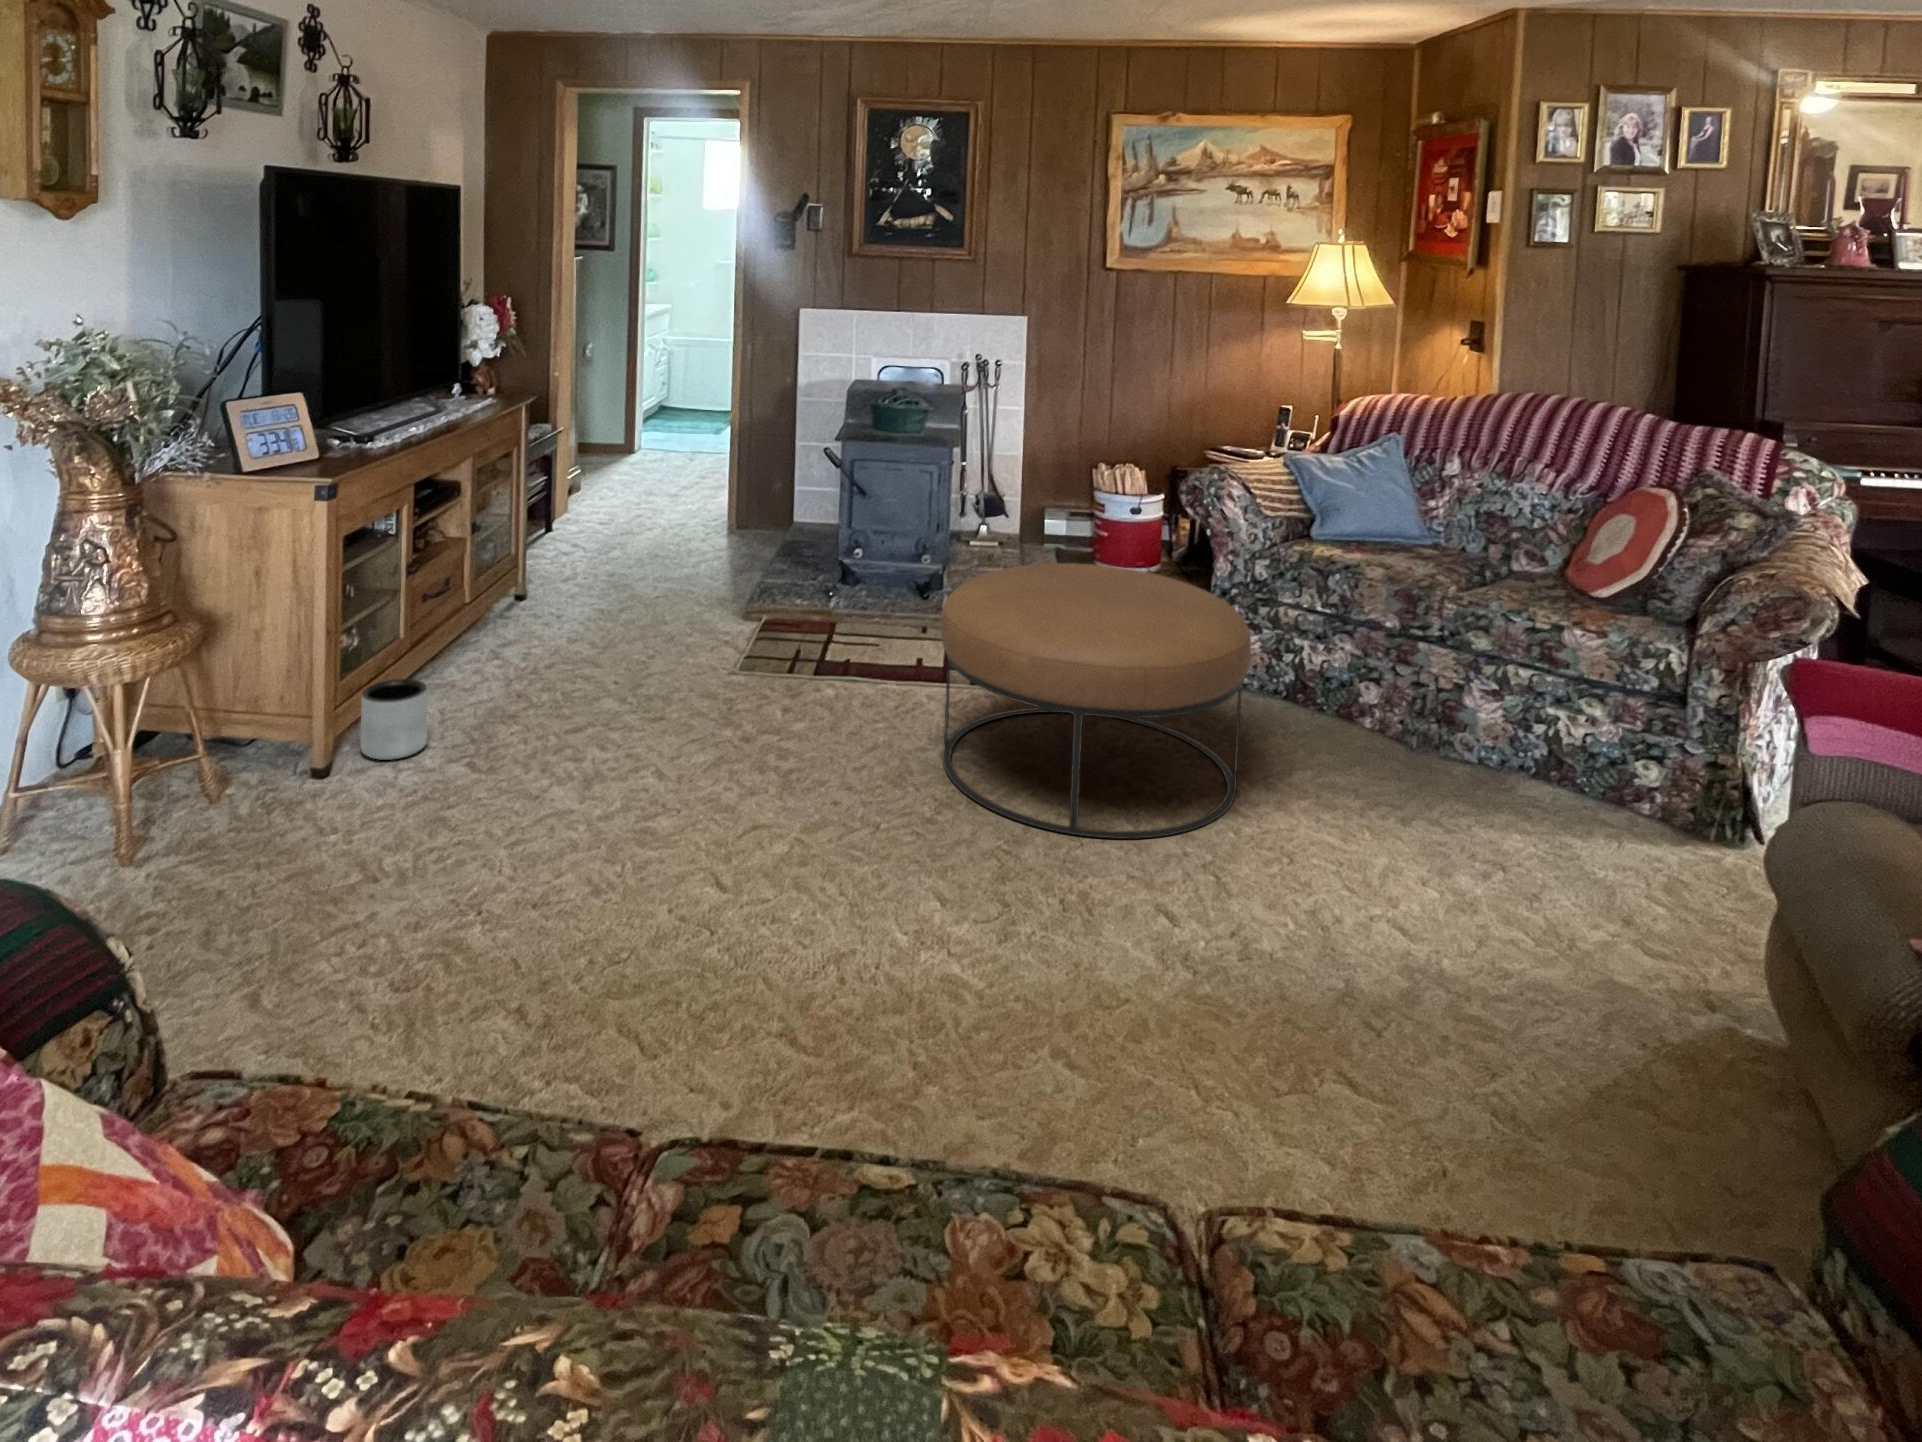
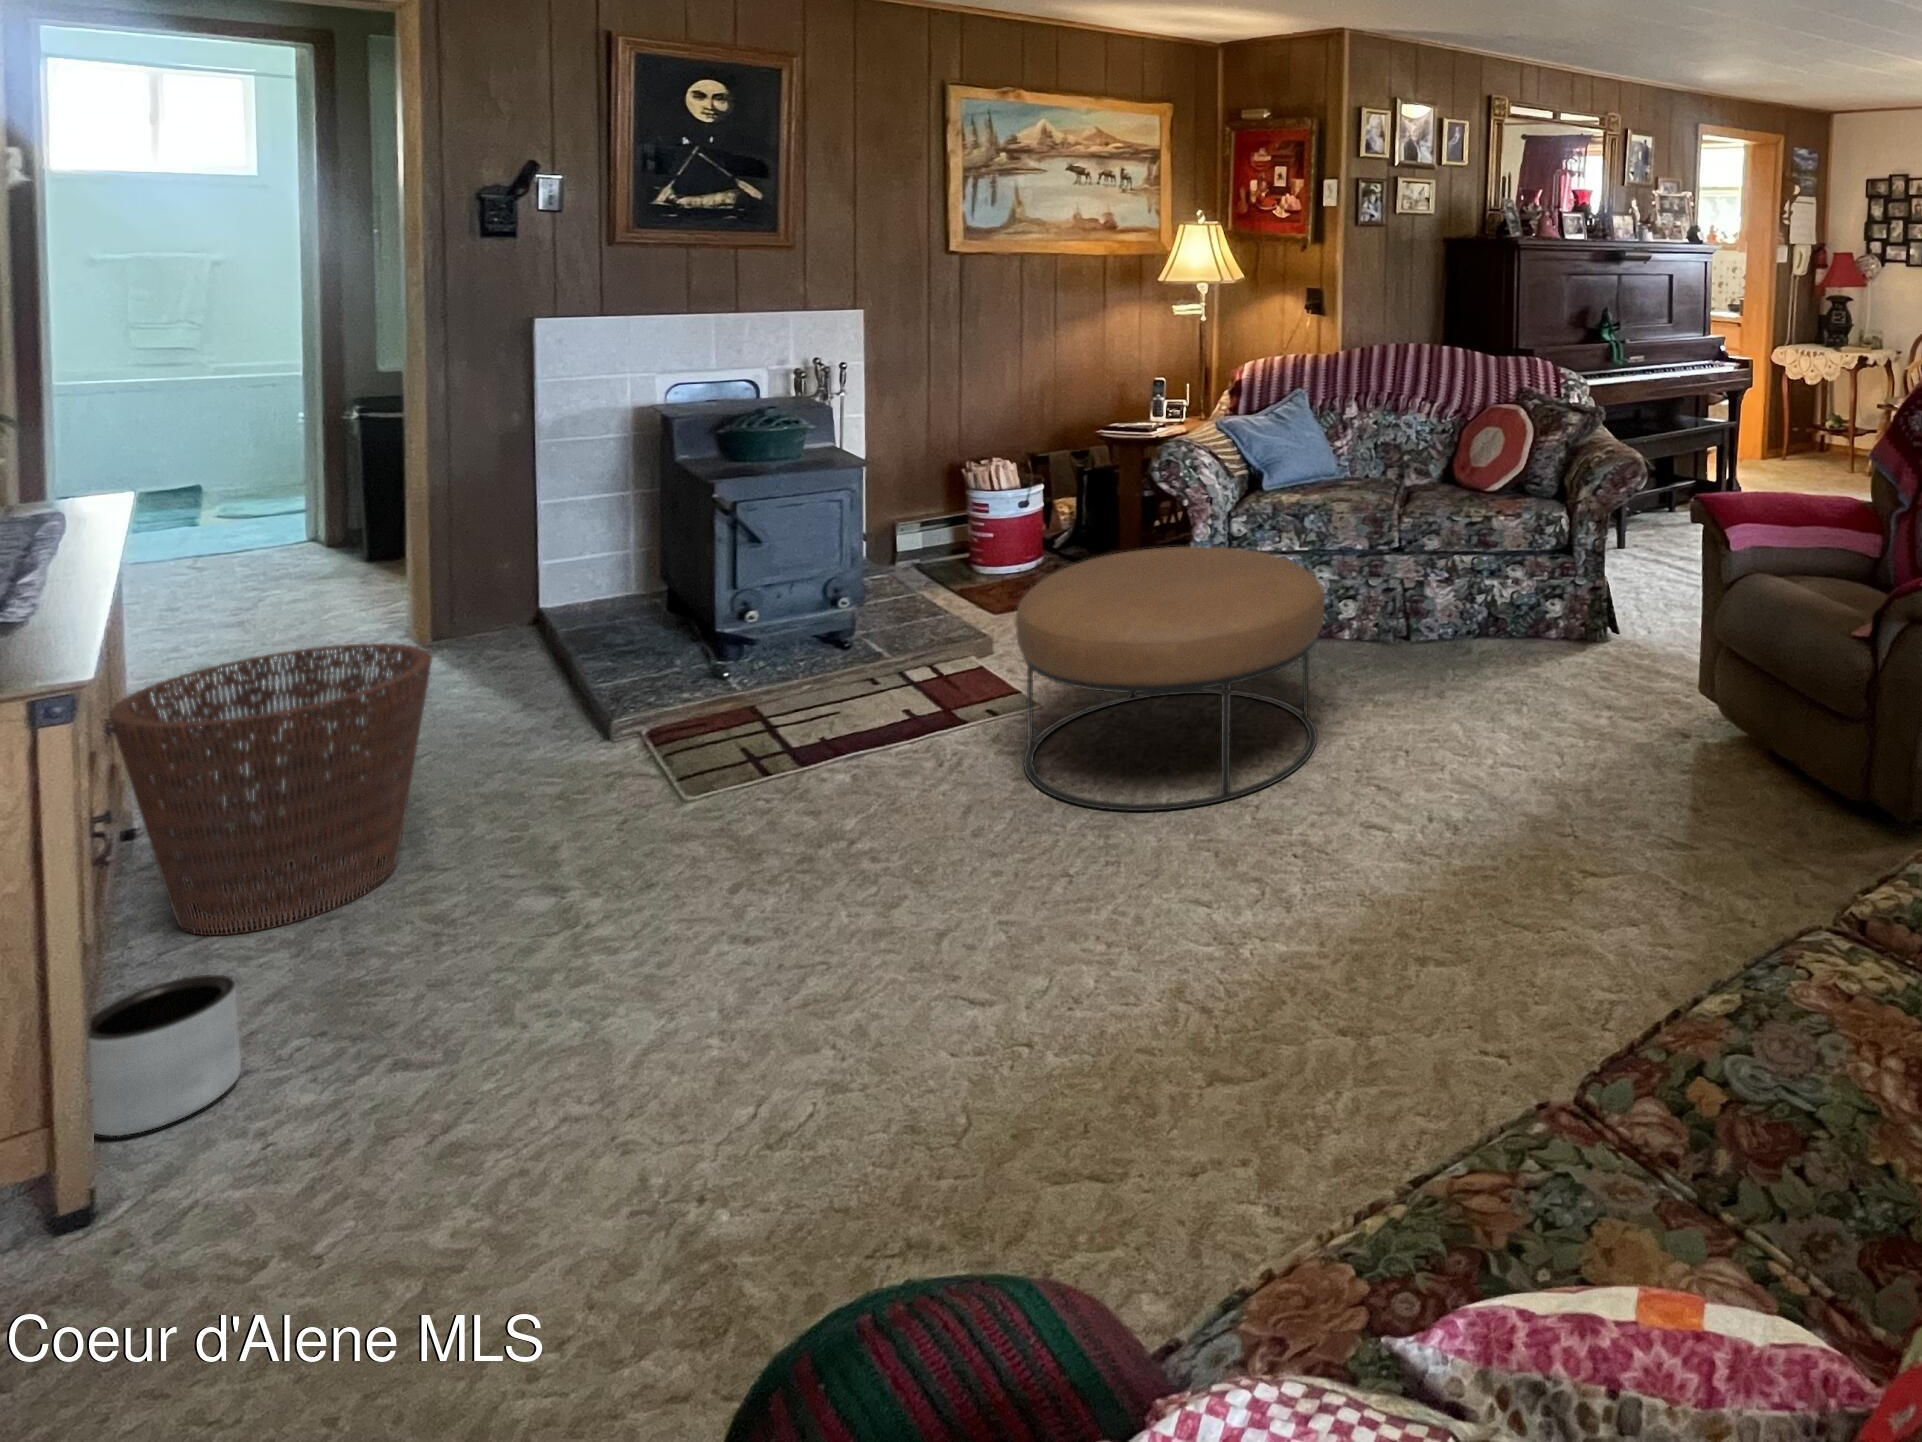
basket: none [461,506,612,676] -> present [109,643,432,935]

